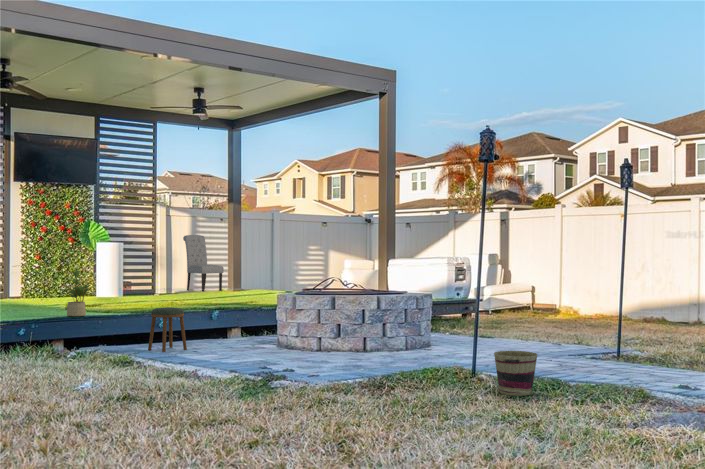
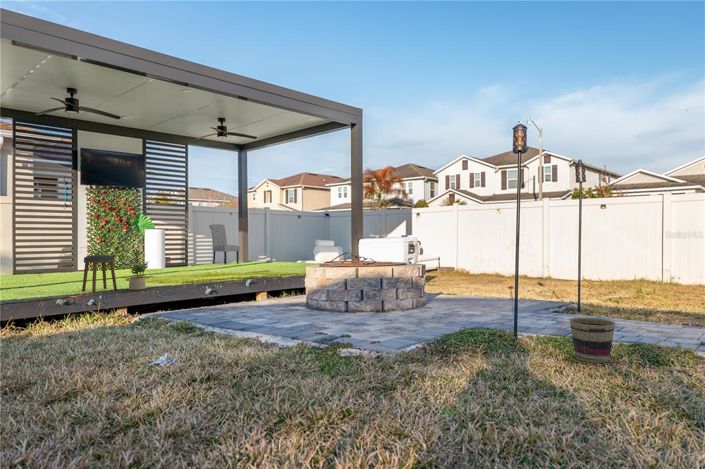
stool: present [148,307,187,352] -> present [82,255,117,293]

